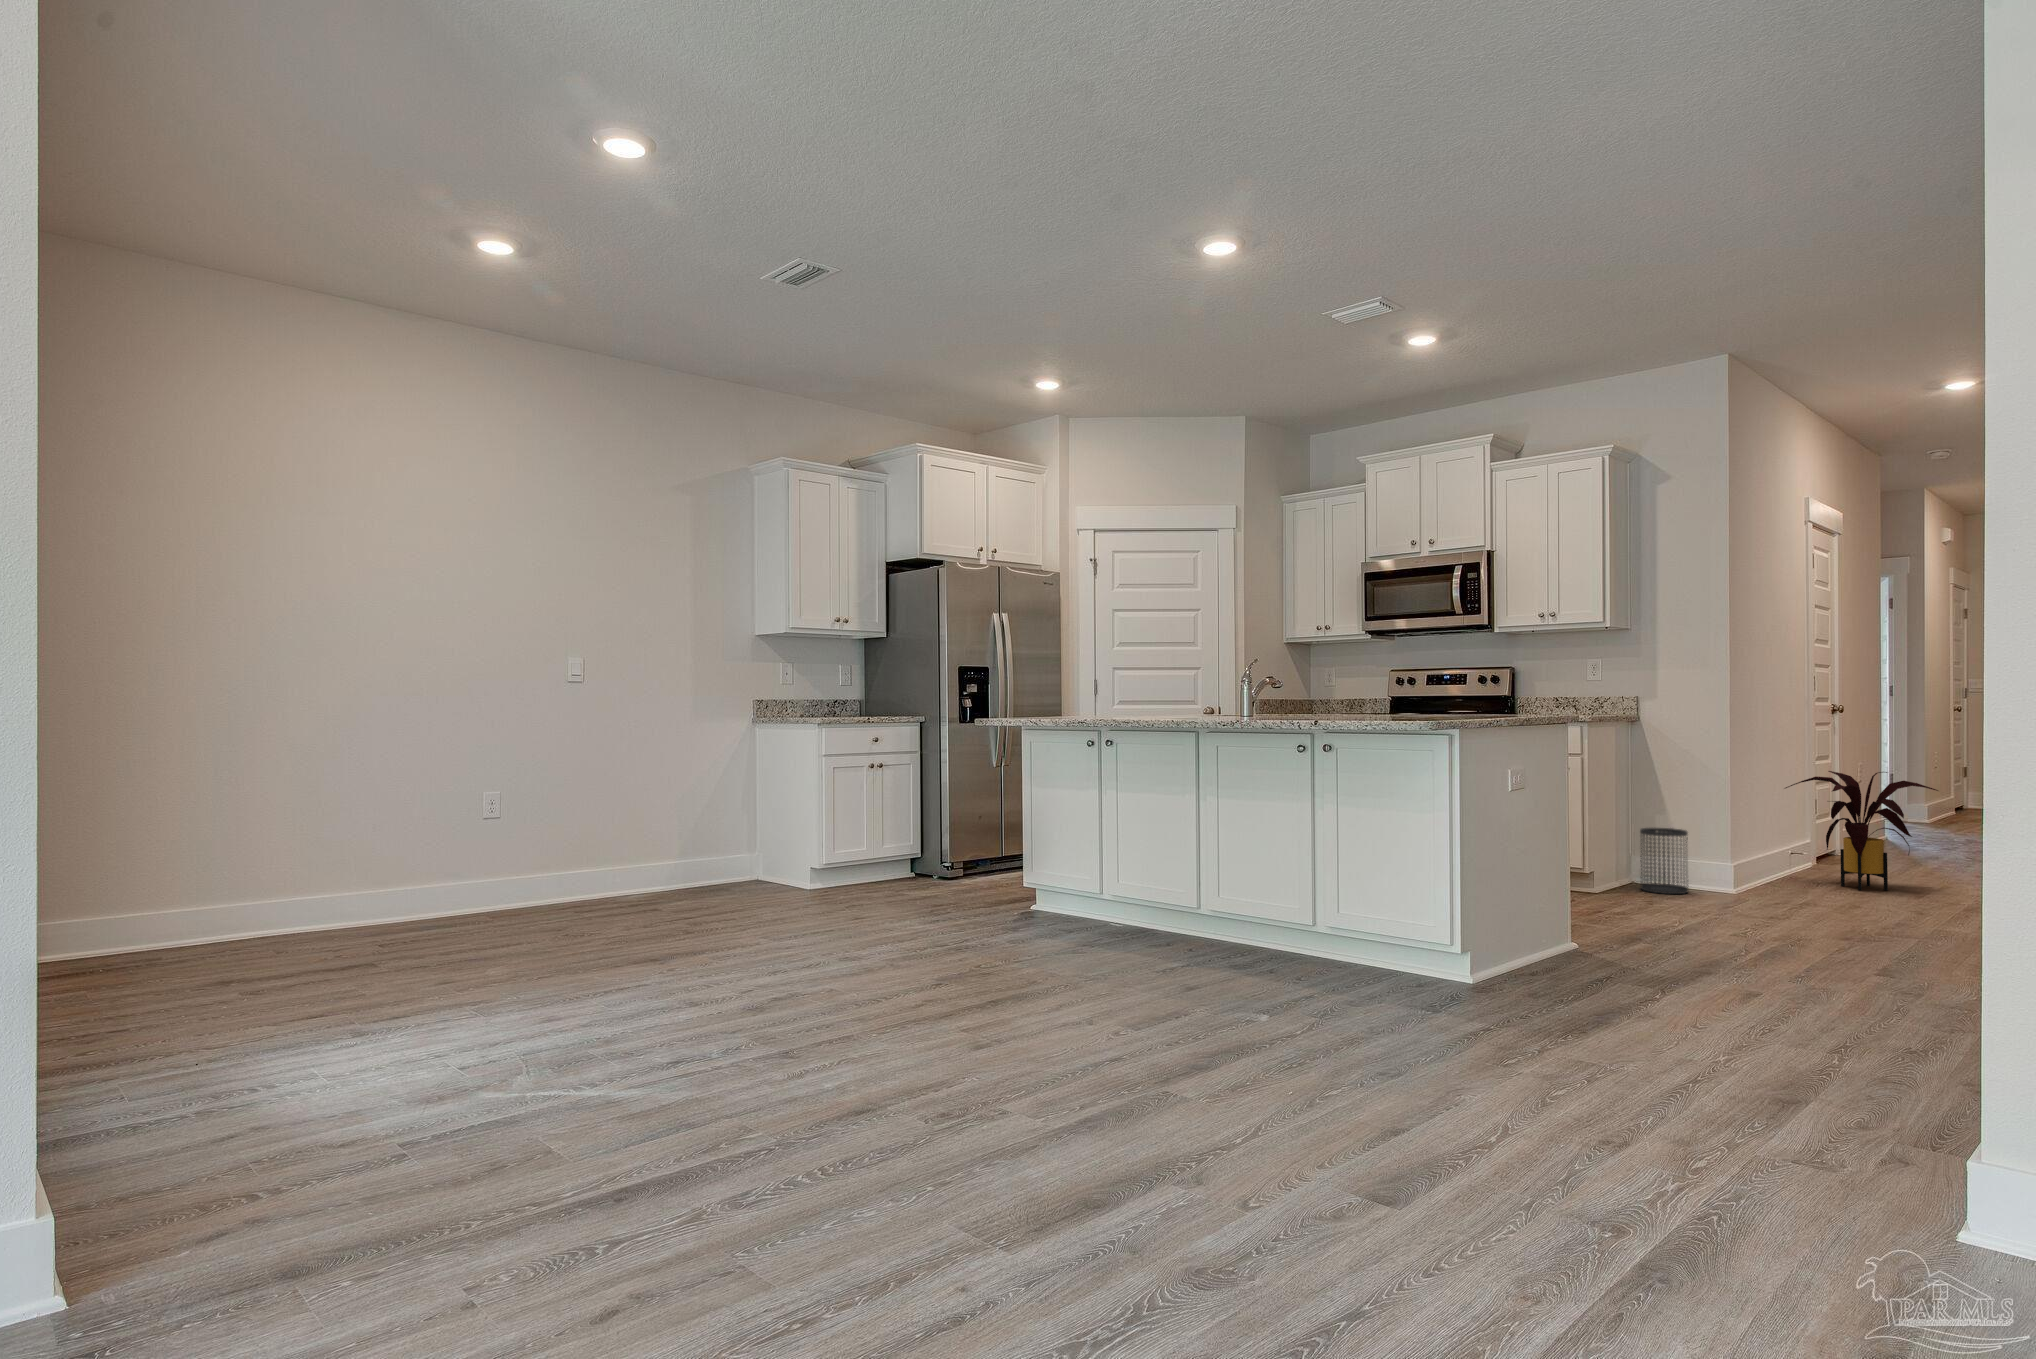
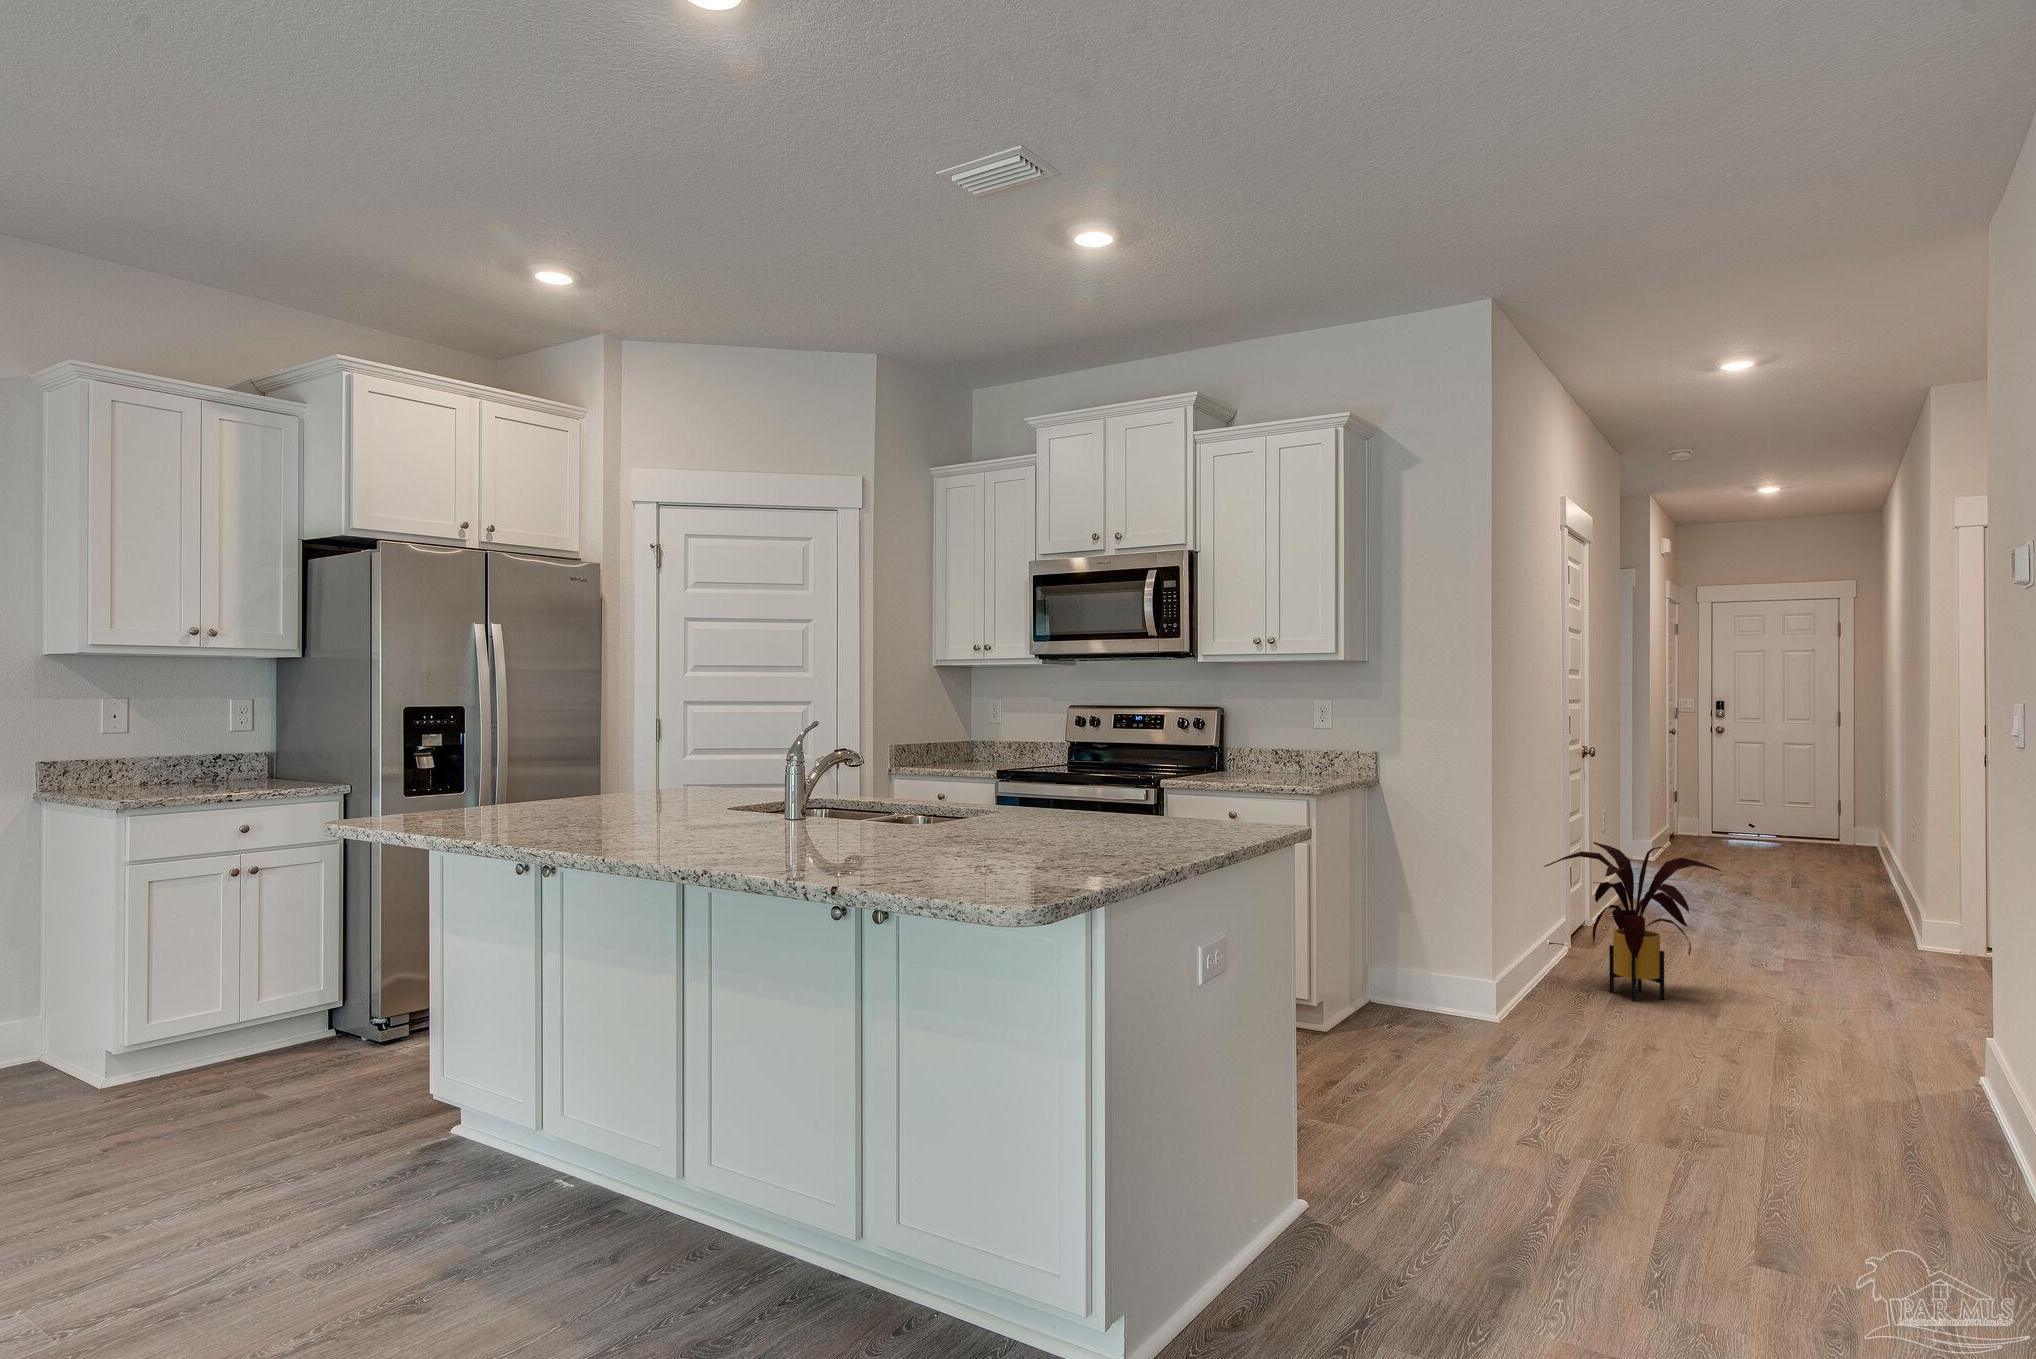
wastebasket: present [1640,828,1688,894] -> none [1378,929,1437,1024]

